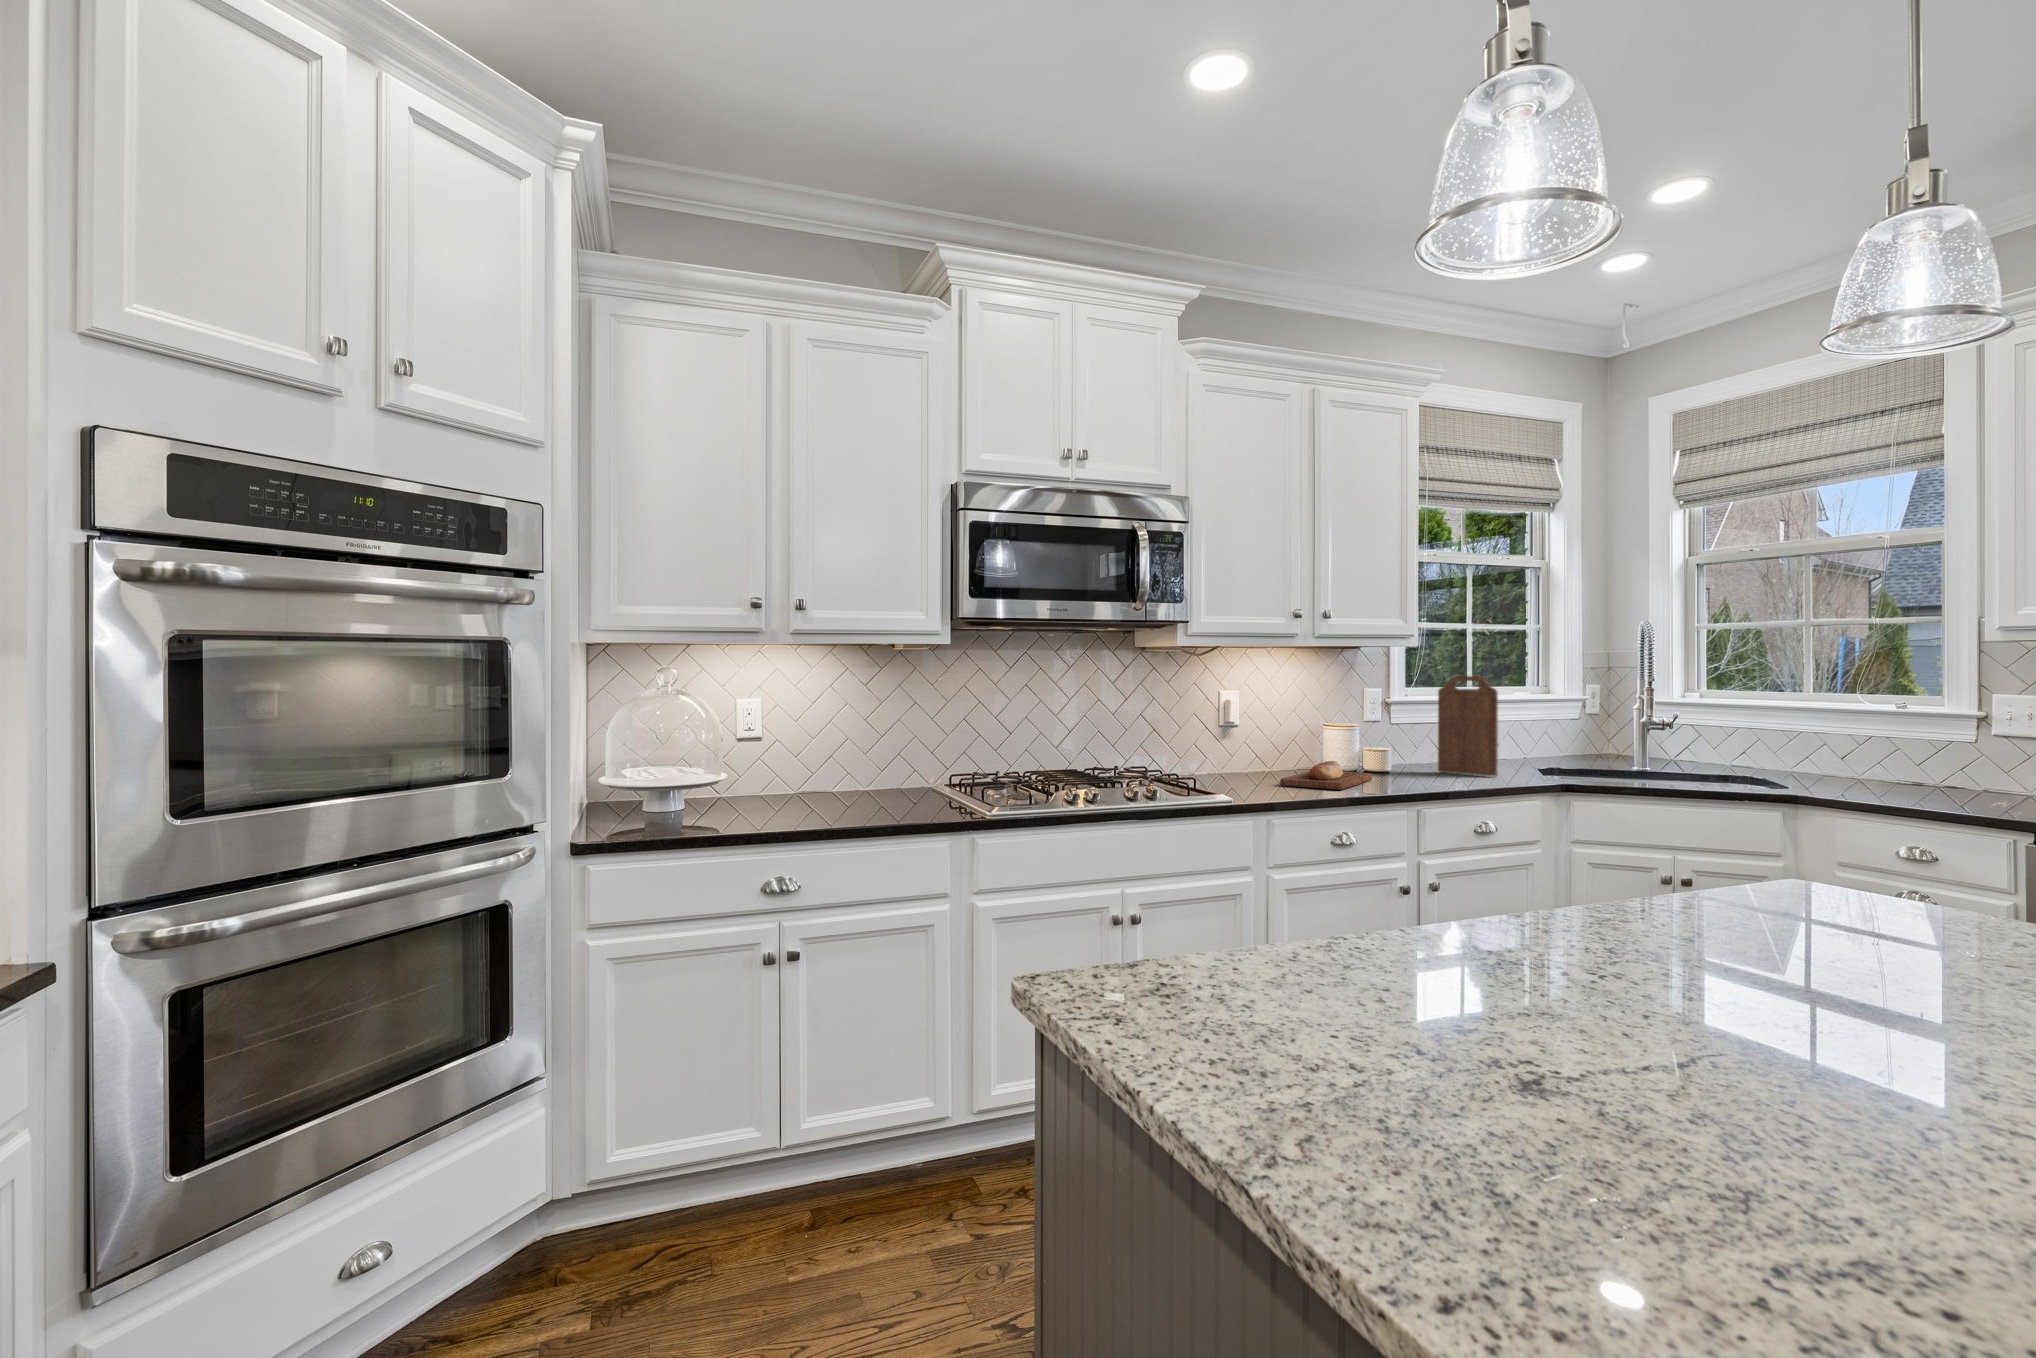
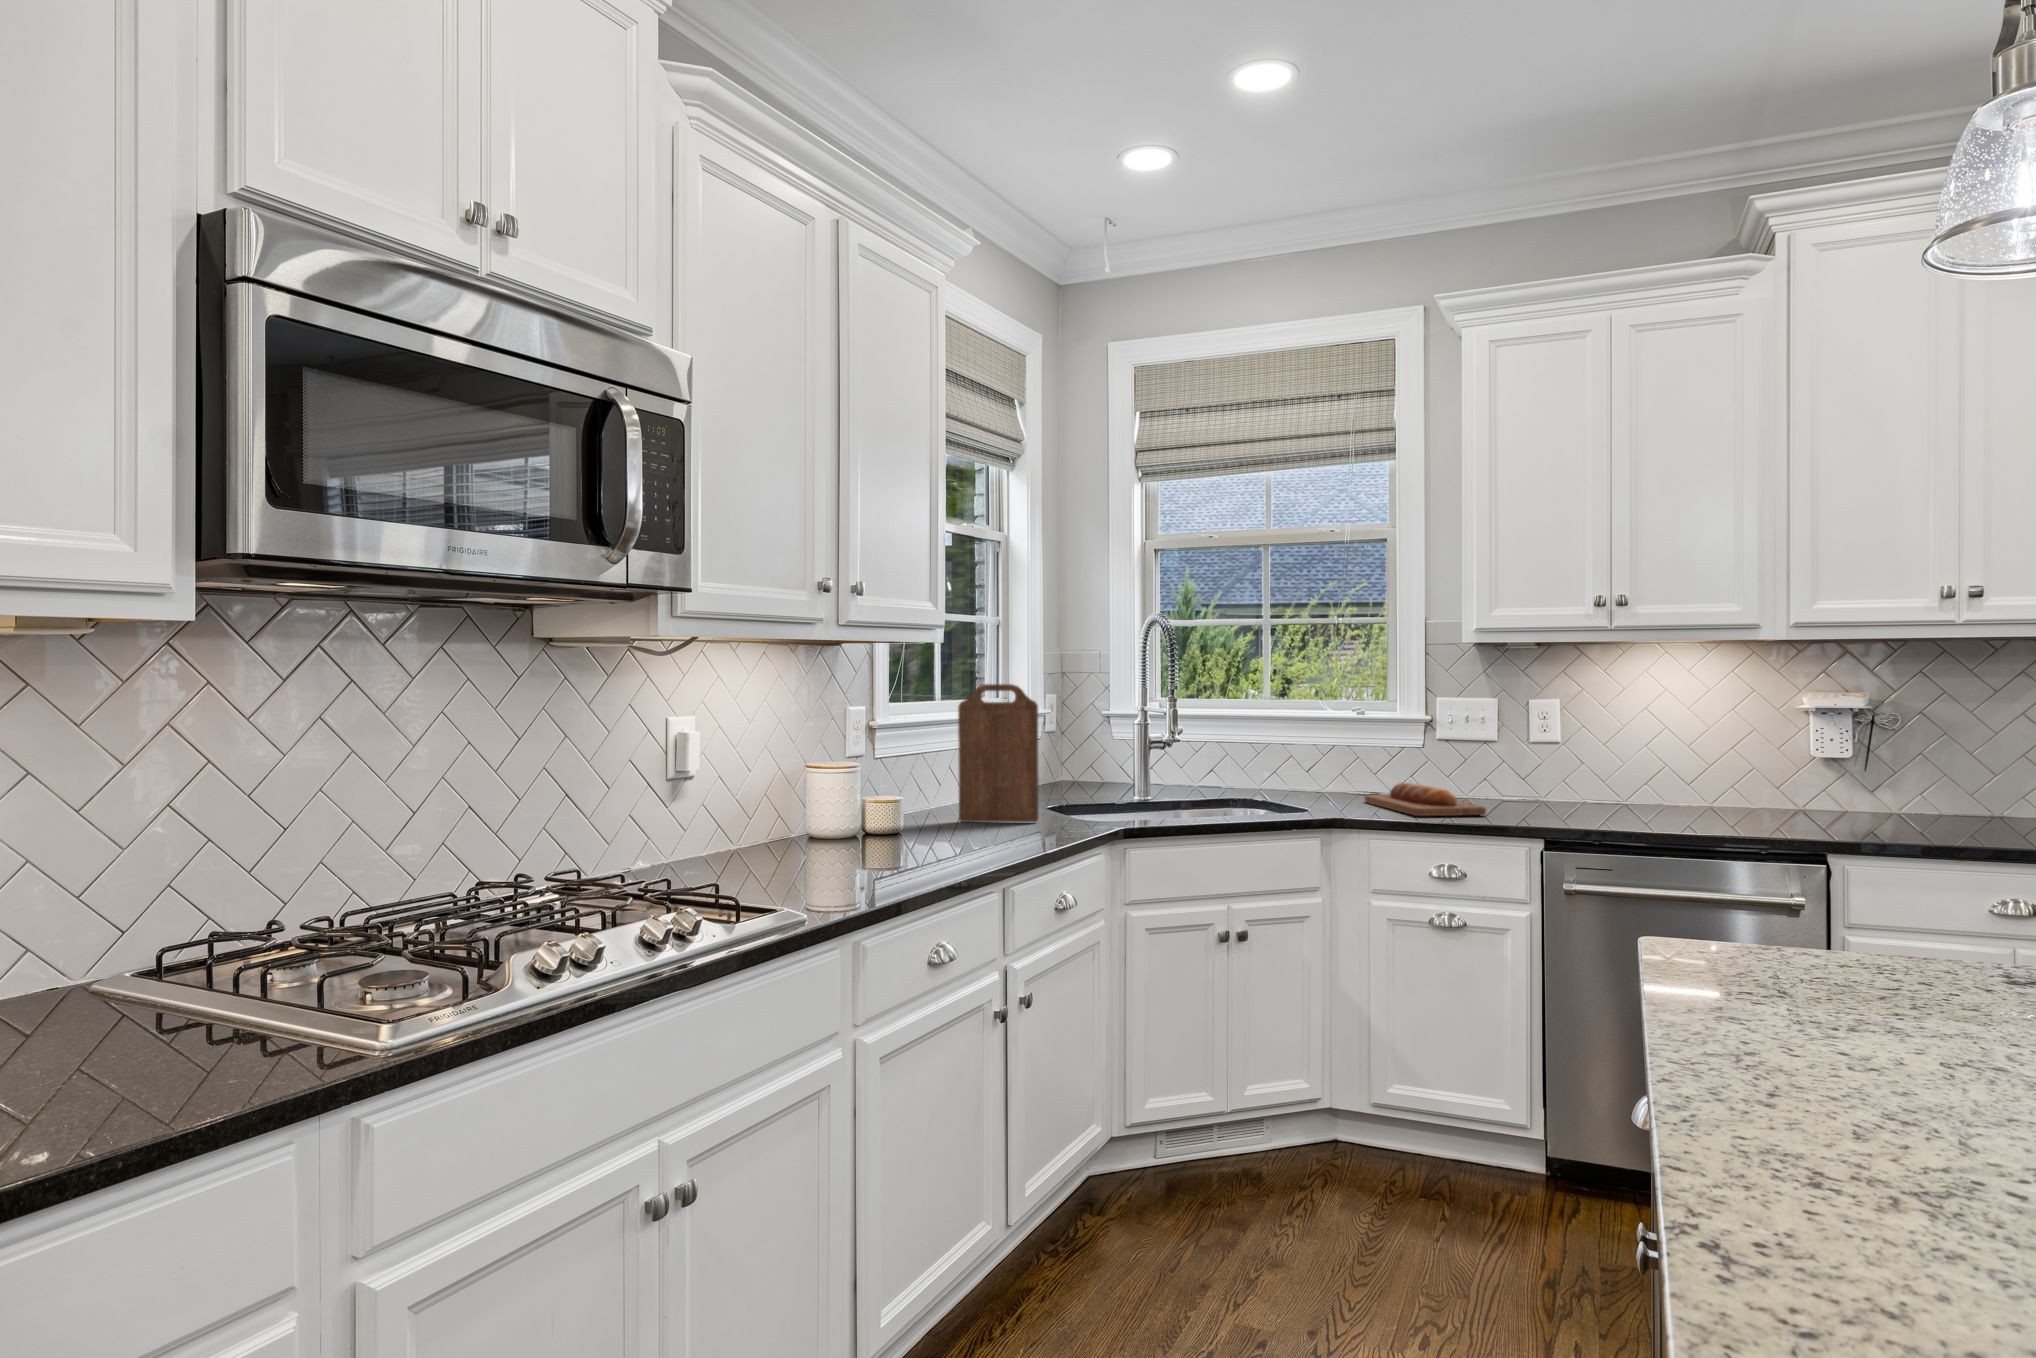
bread loaf: present [1280,761,1372,790] -> present [1365,783,1486,816]

